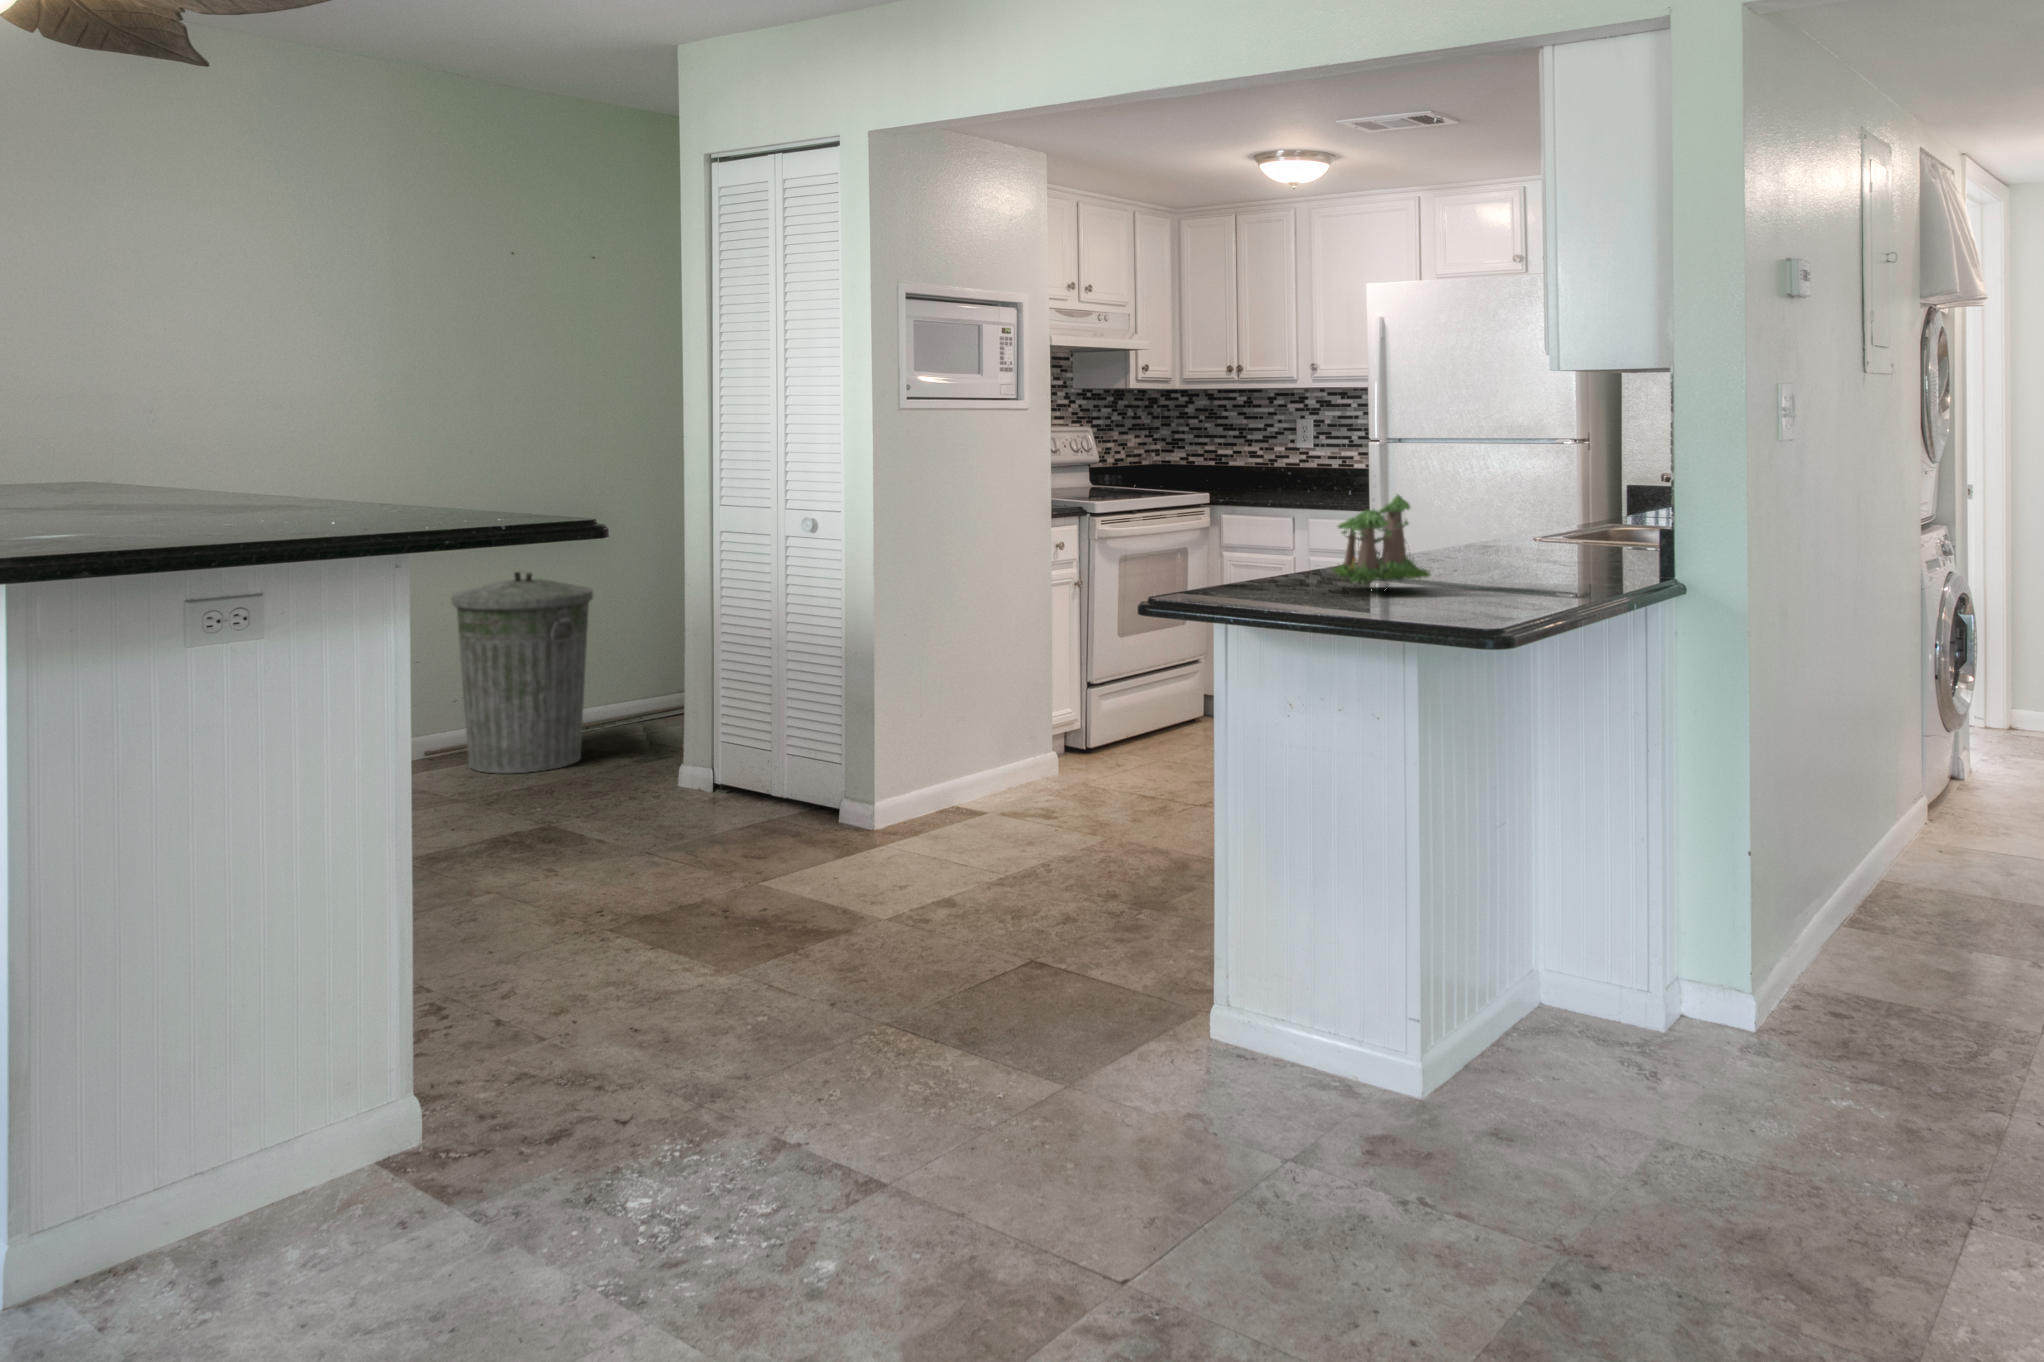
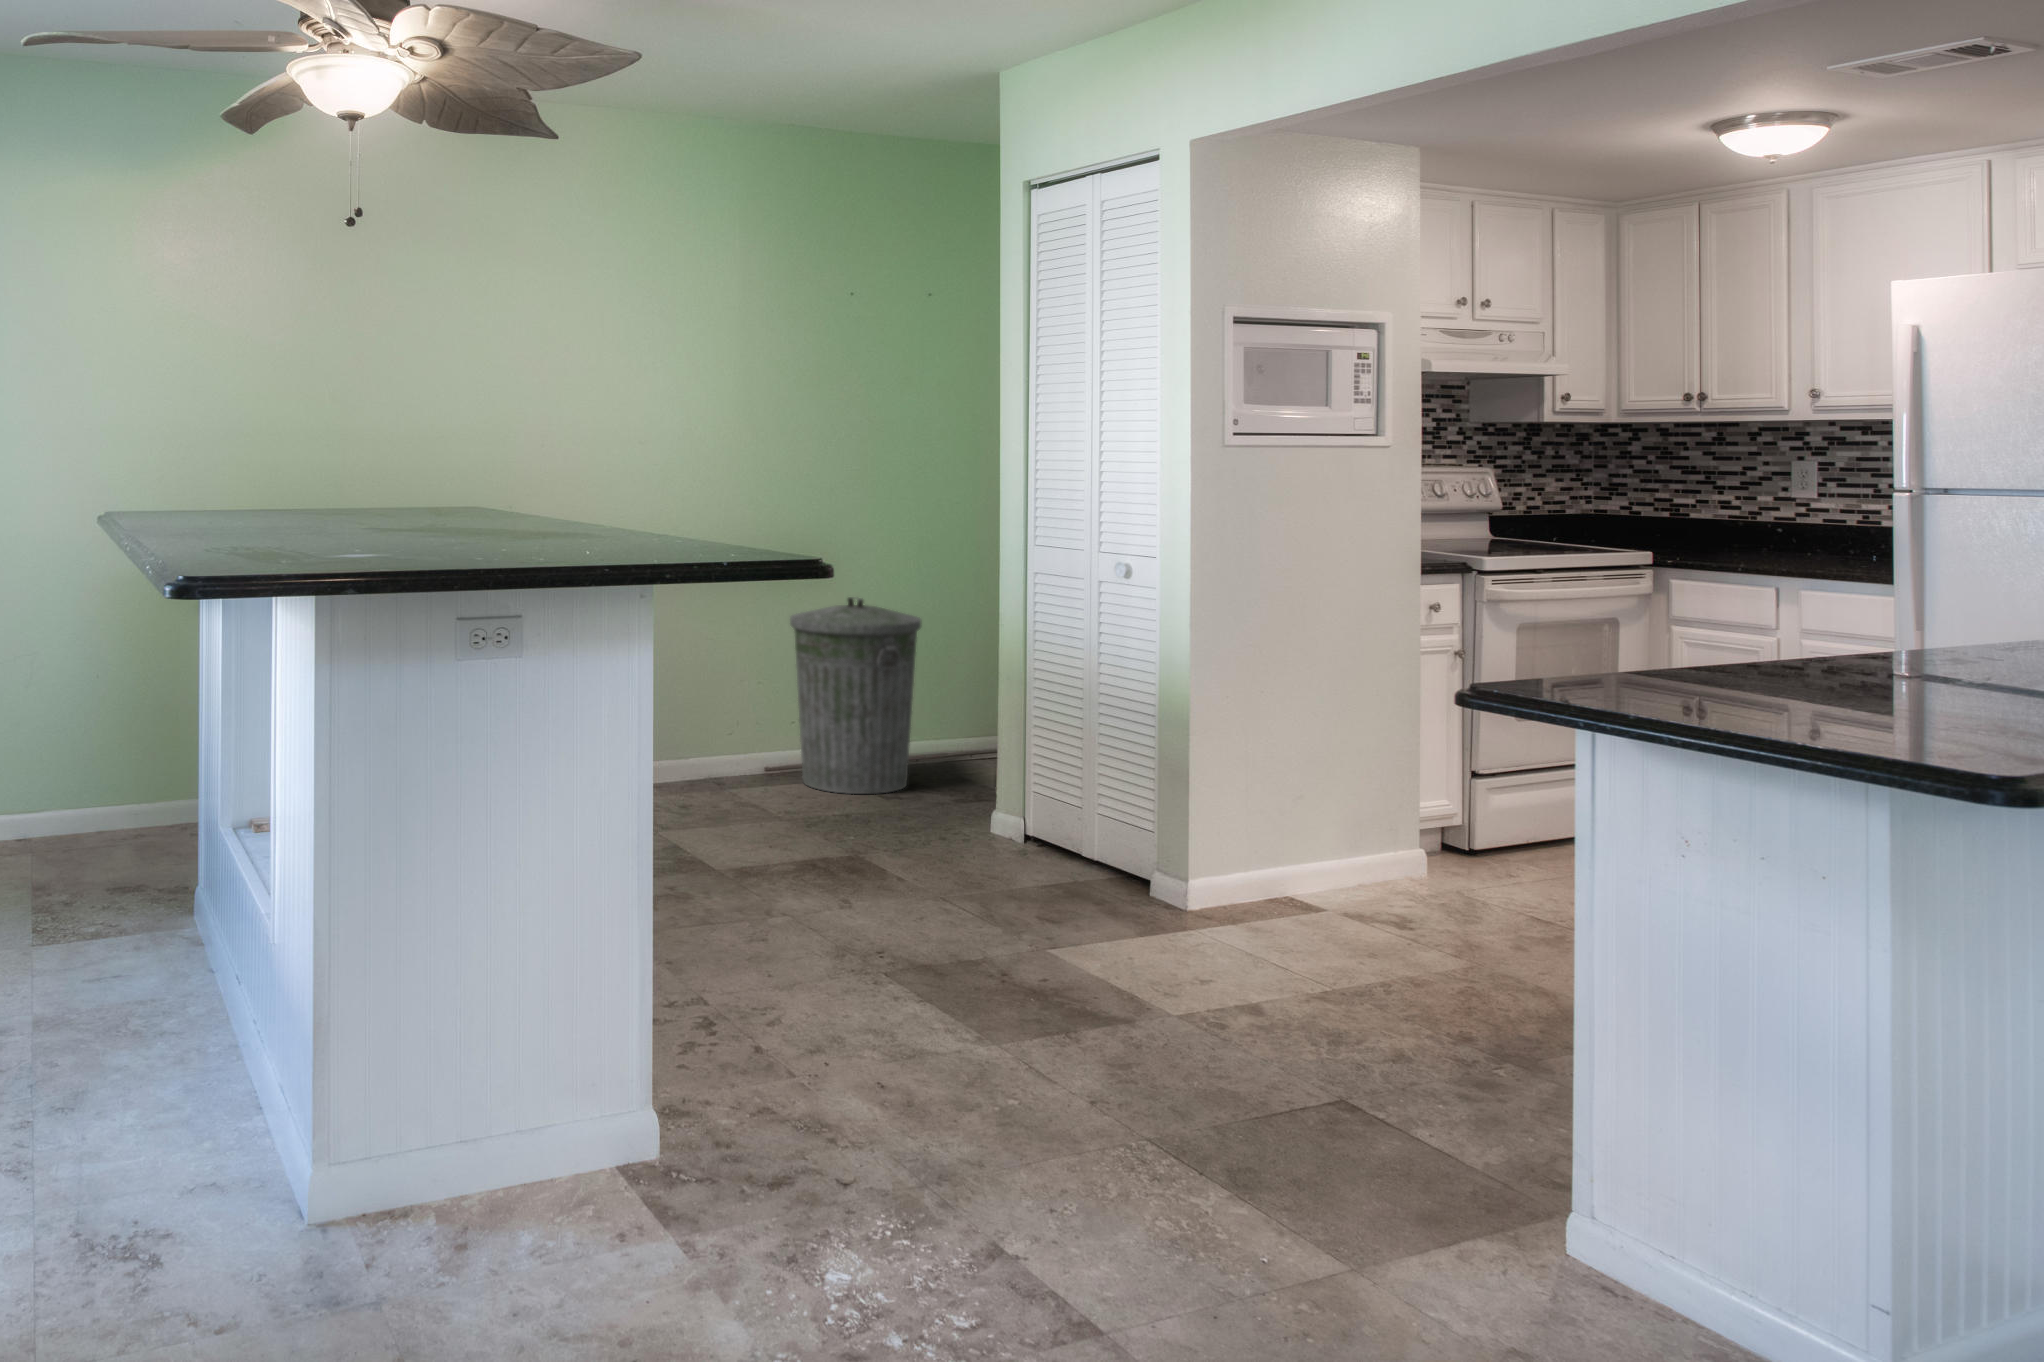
plant: present [1332,494,1430,584] -> none [1744,527,1914,711]

